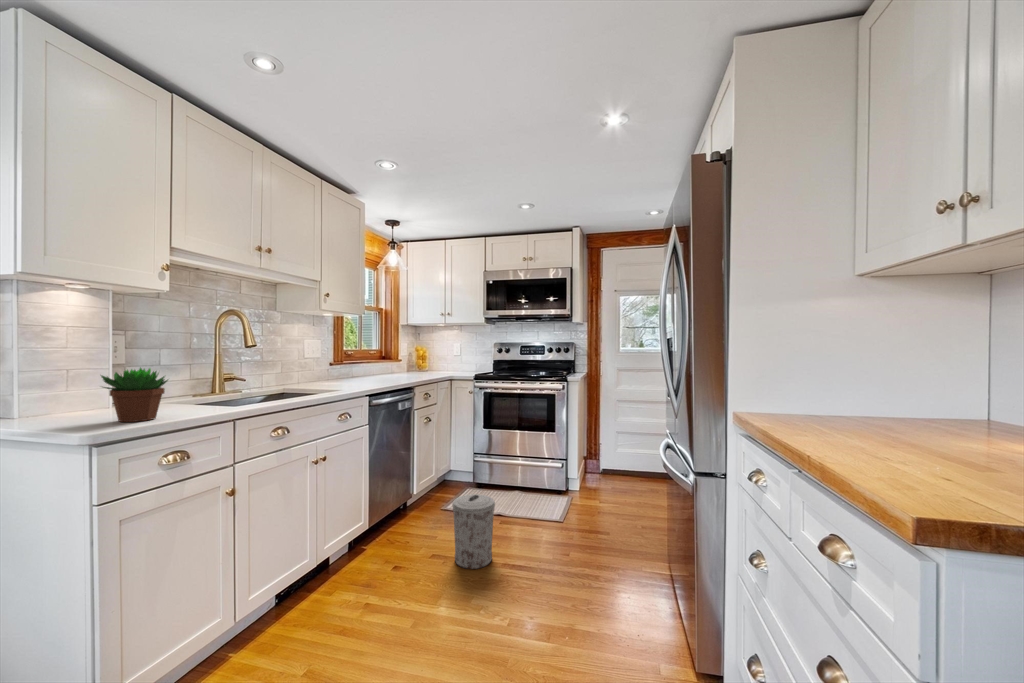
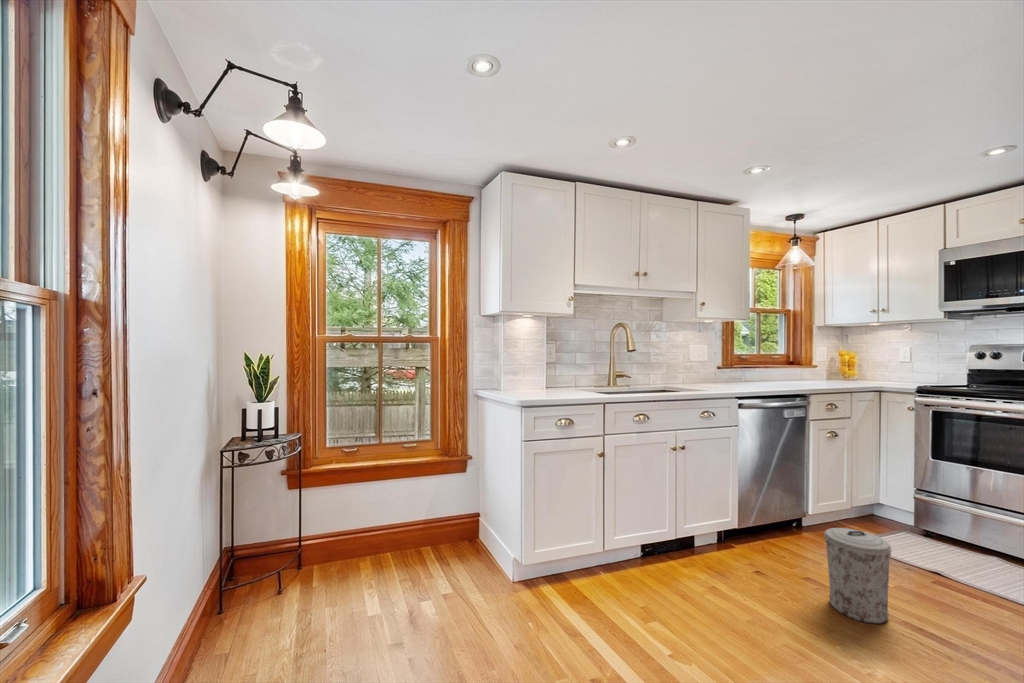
succulent plant: present [101,368,168,422] -> none [533,362,564,395]

